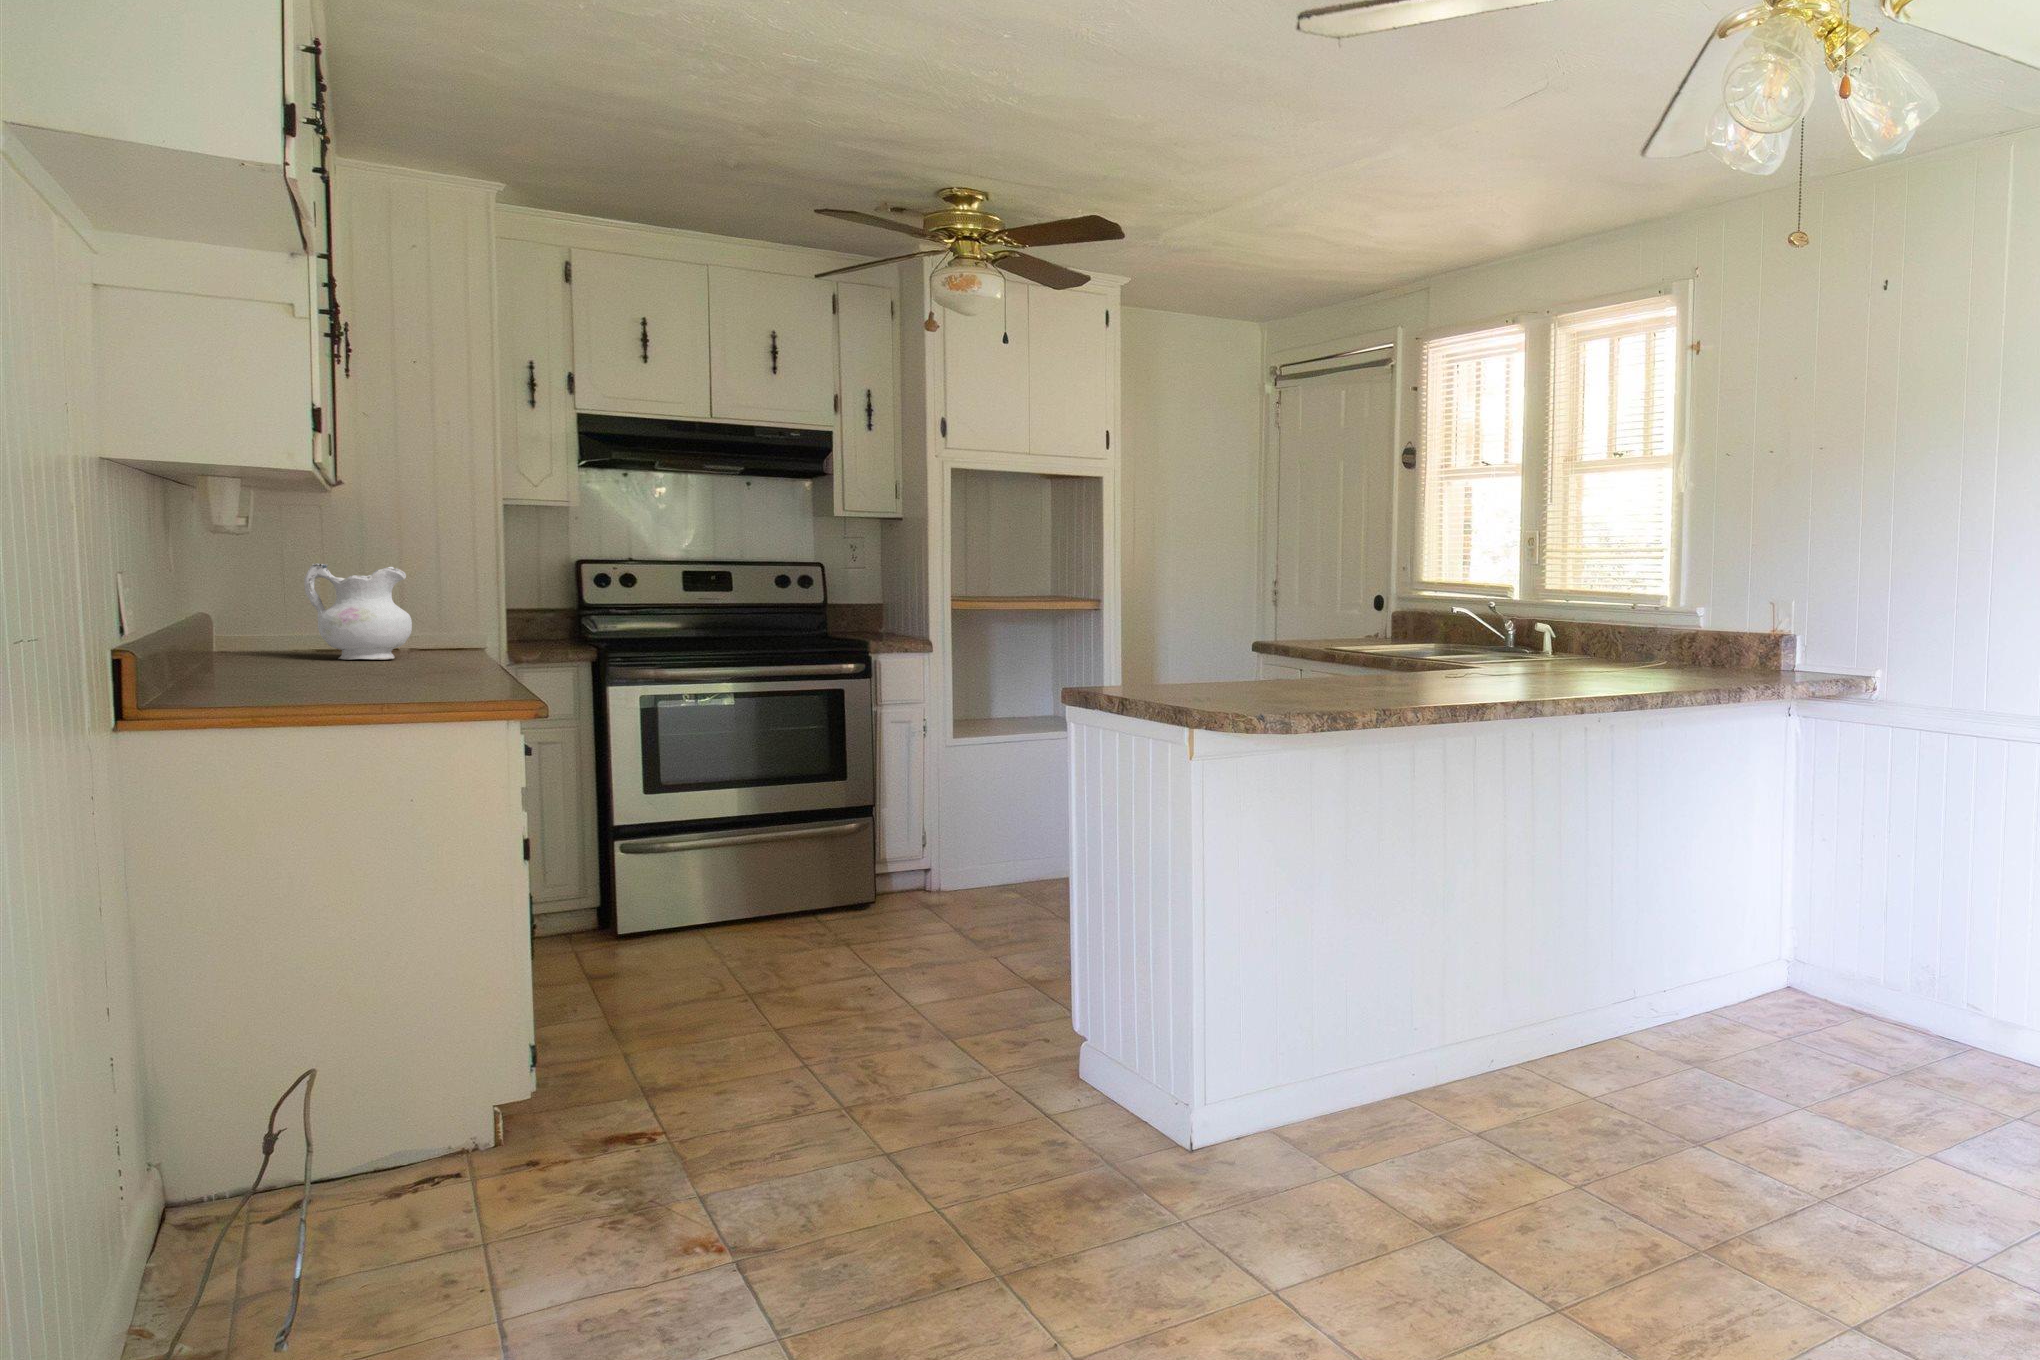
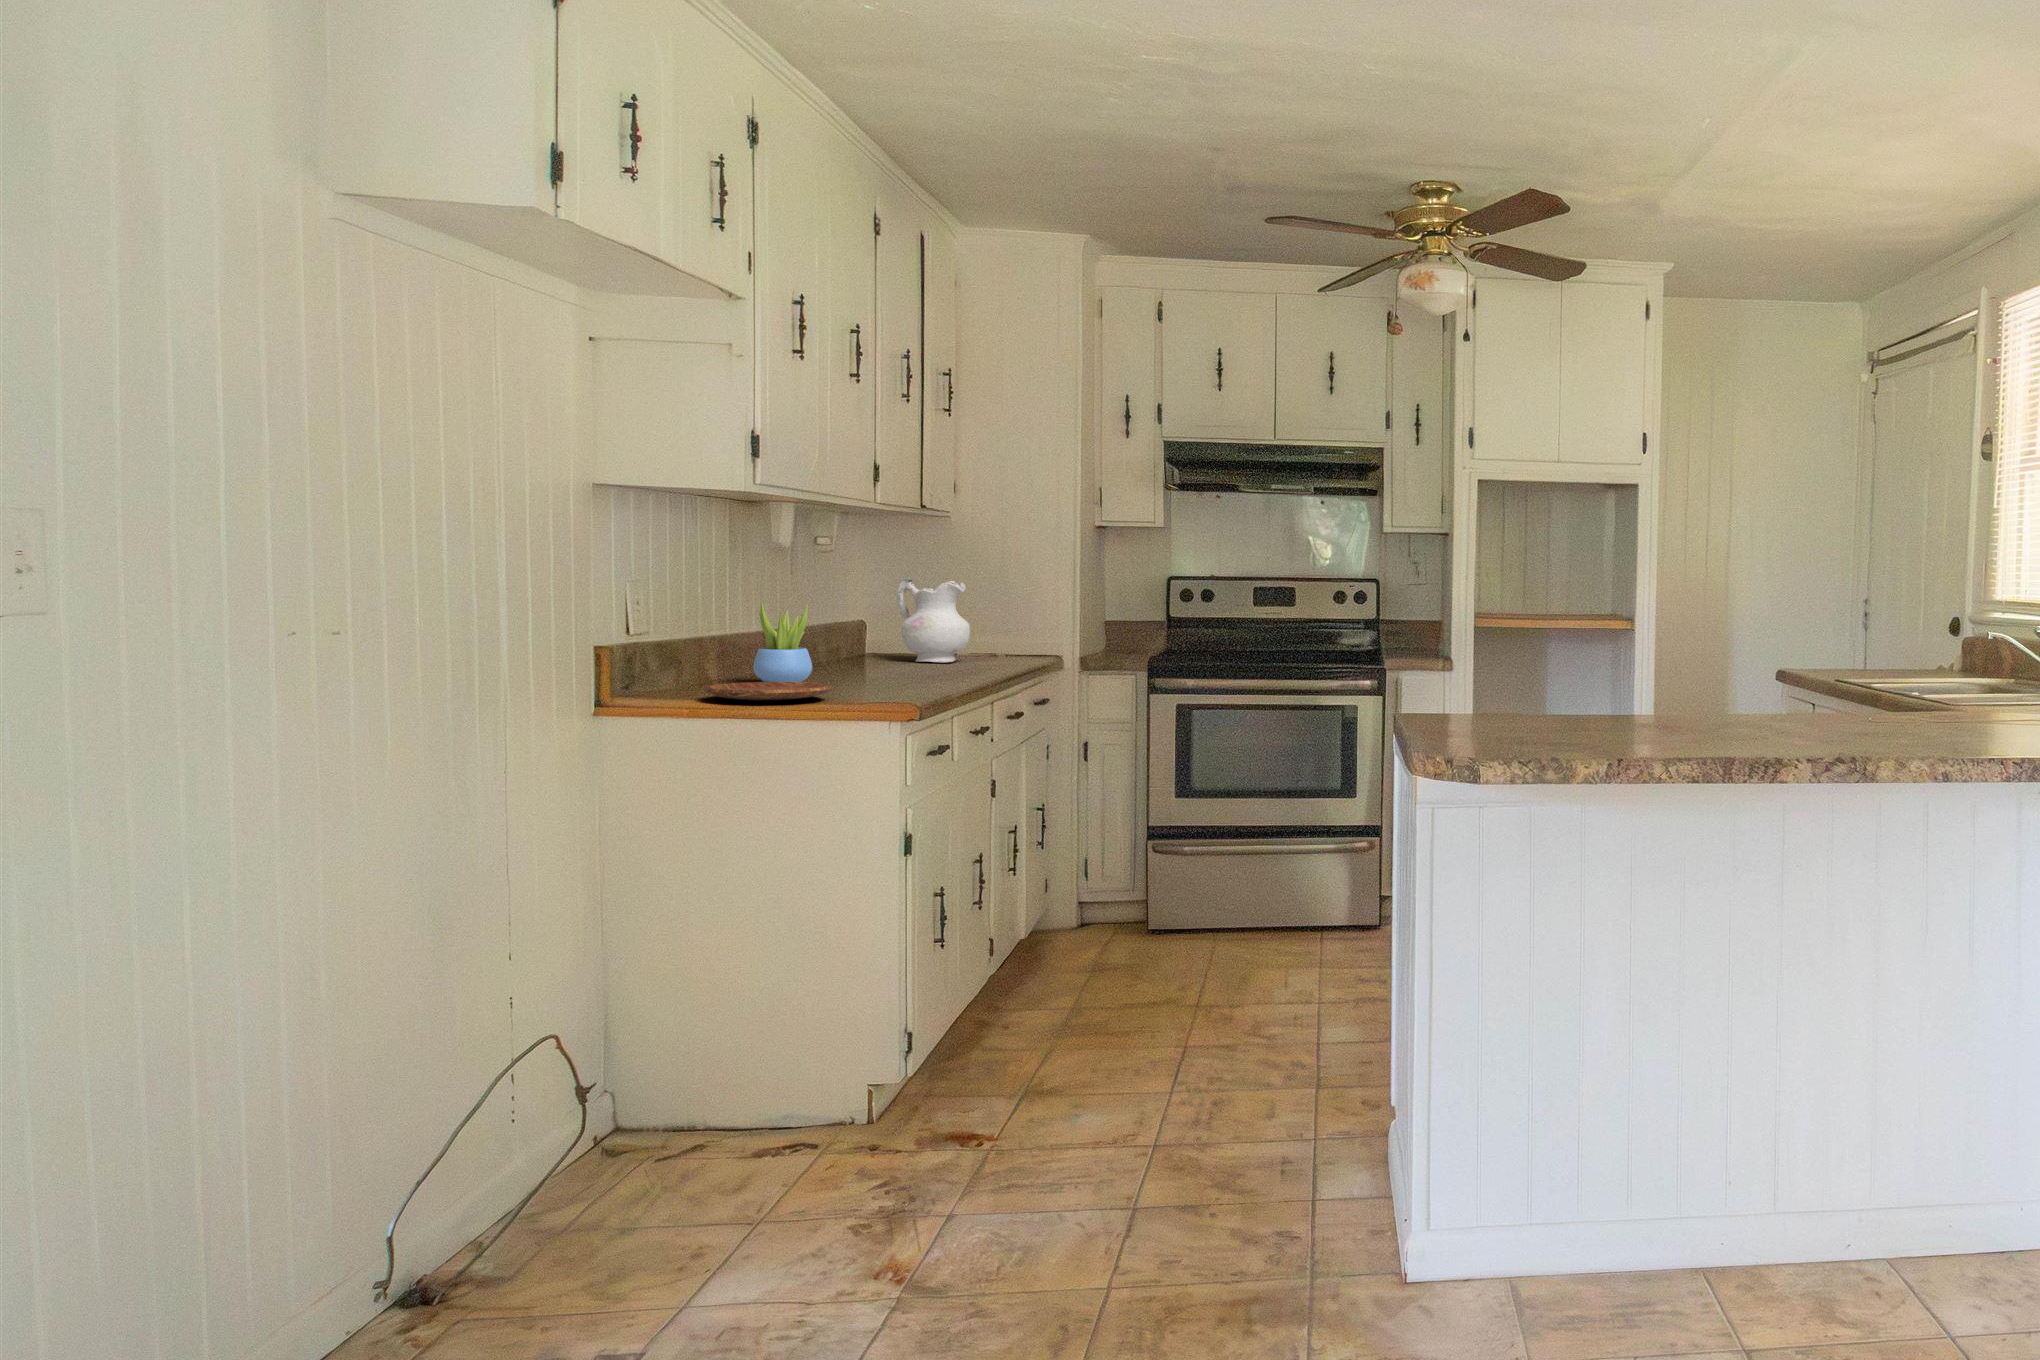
succulent plant: none [226,593,308,688] -> present [753,603,812,682]
tray: none [239,683,405,705] -> present [704,682,832,701]

